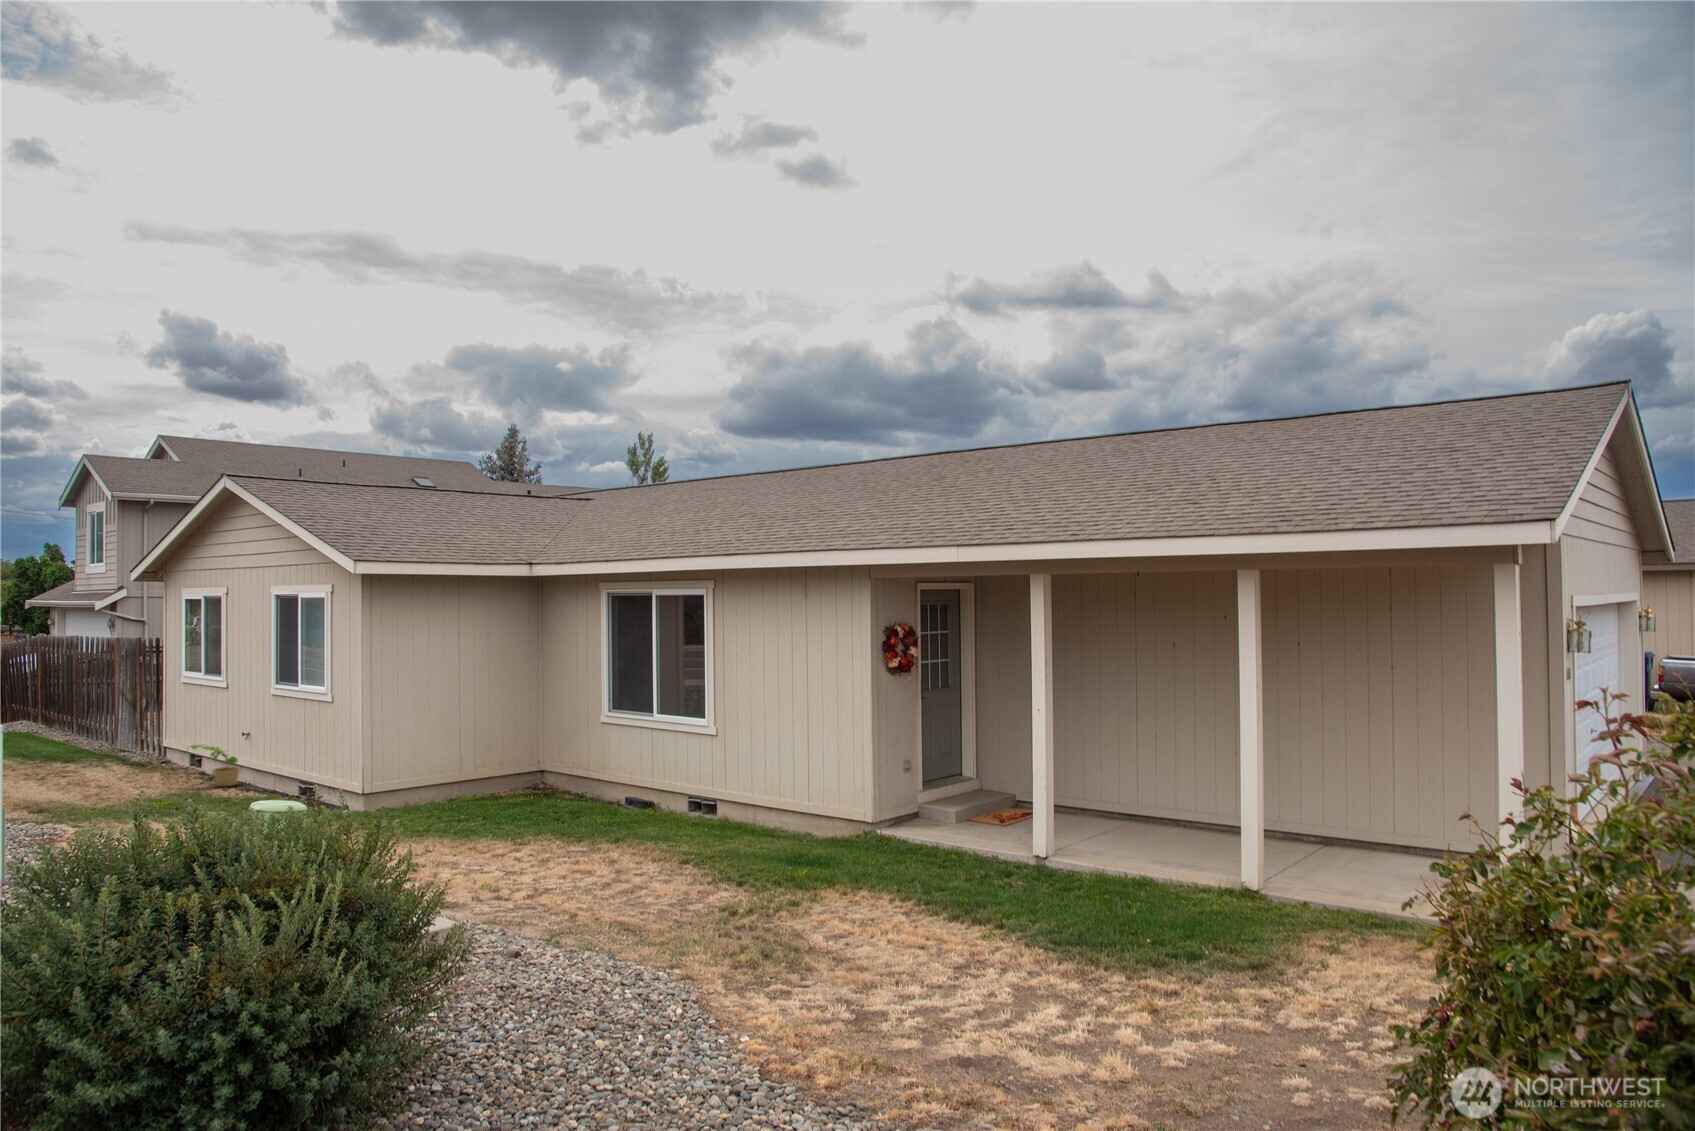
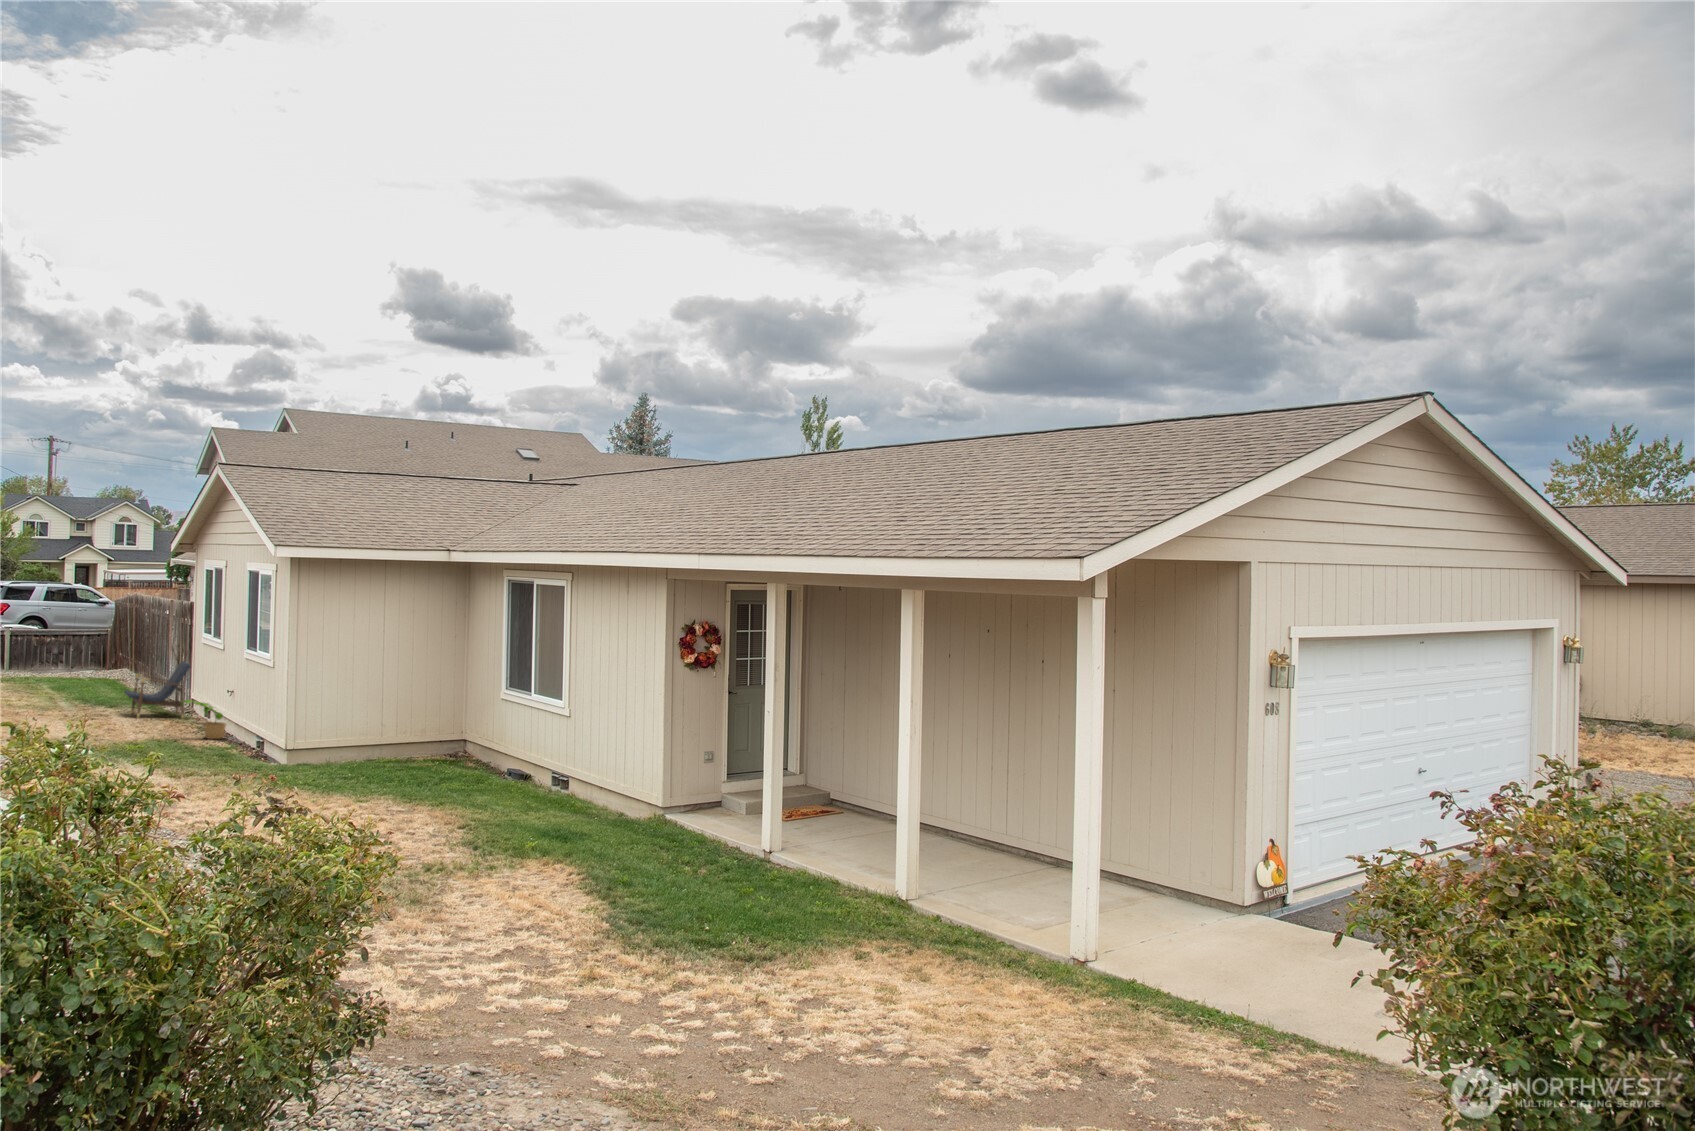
lounge chair: none [84,701,167,770] -> present [124,661,190,718]

